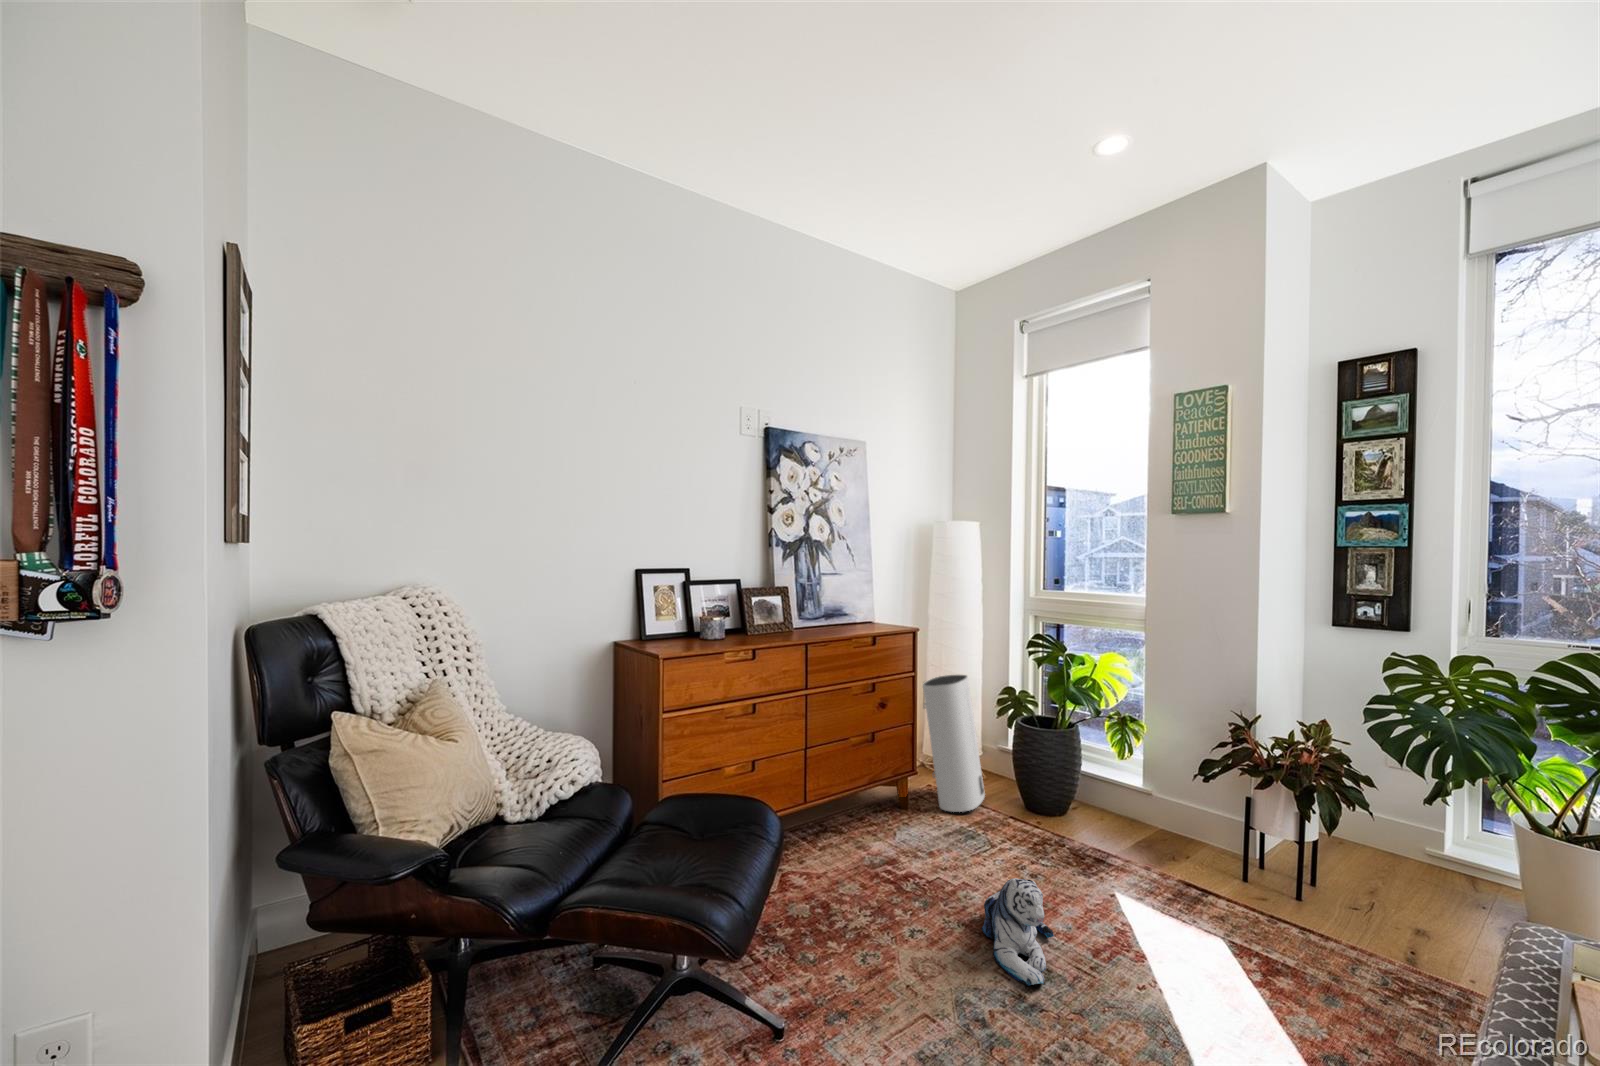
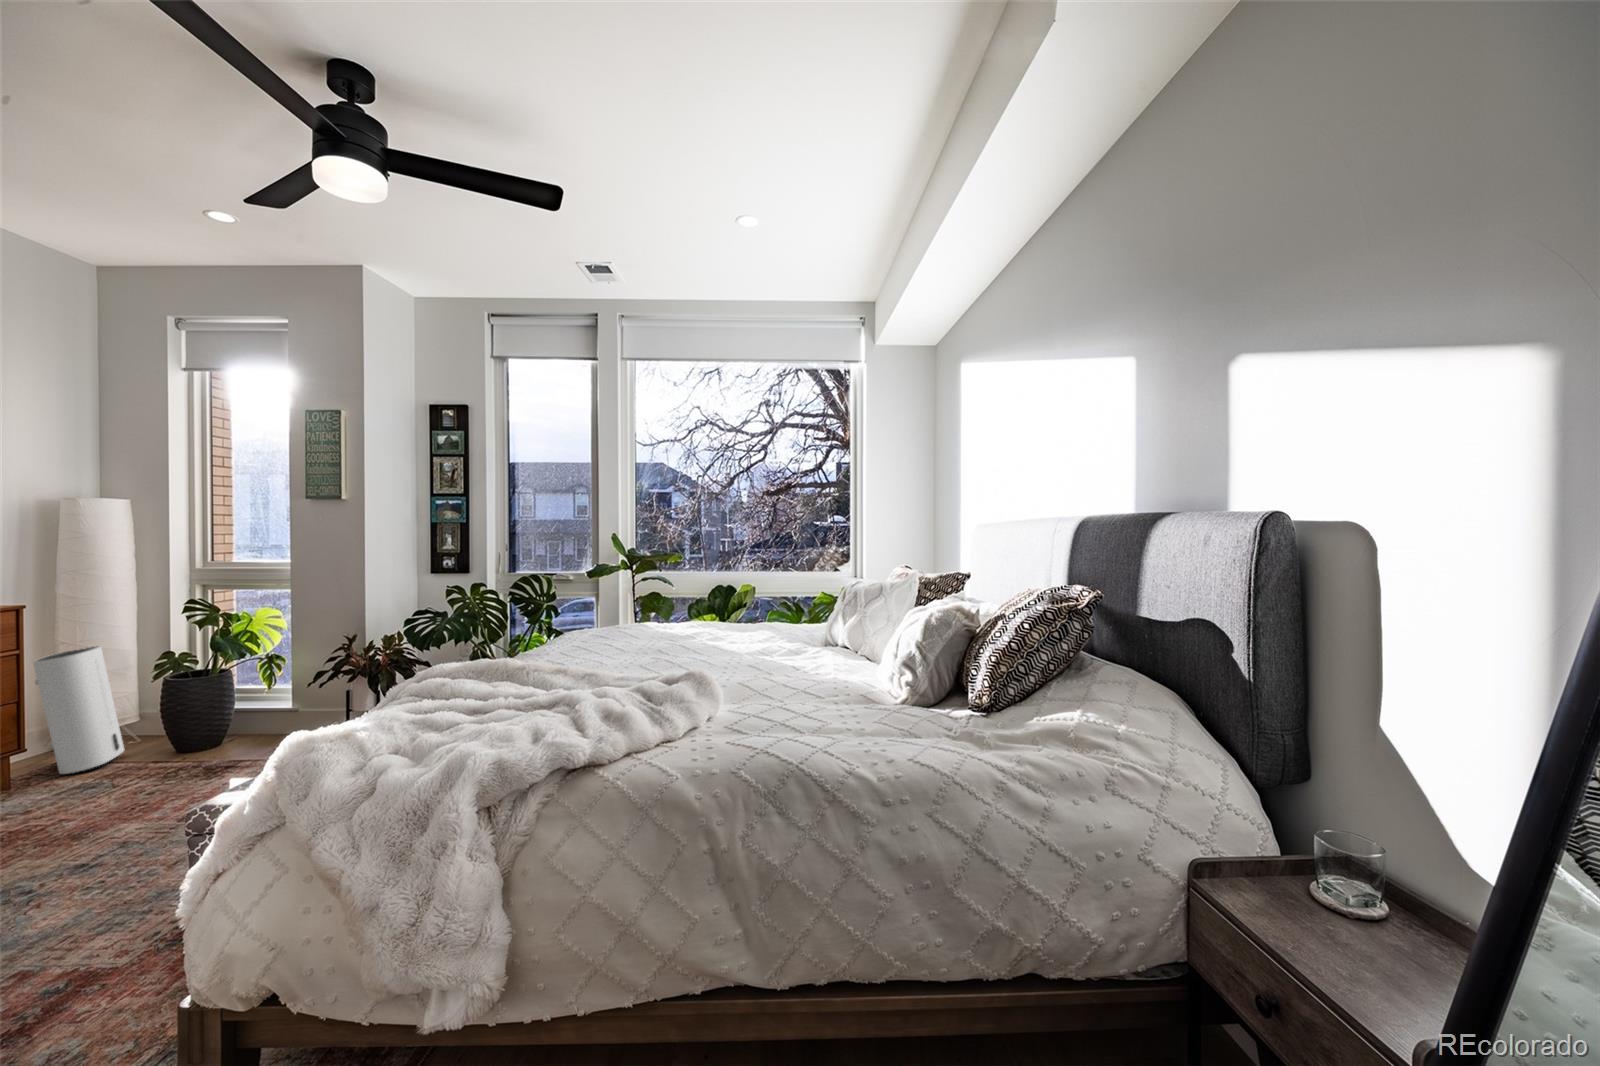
plush toy: present [981,878,1054,986] -> none [55,785,136,858]

